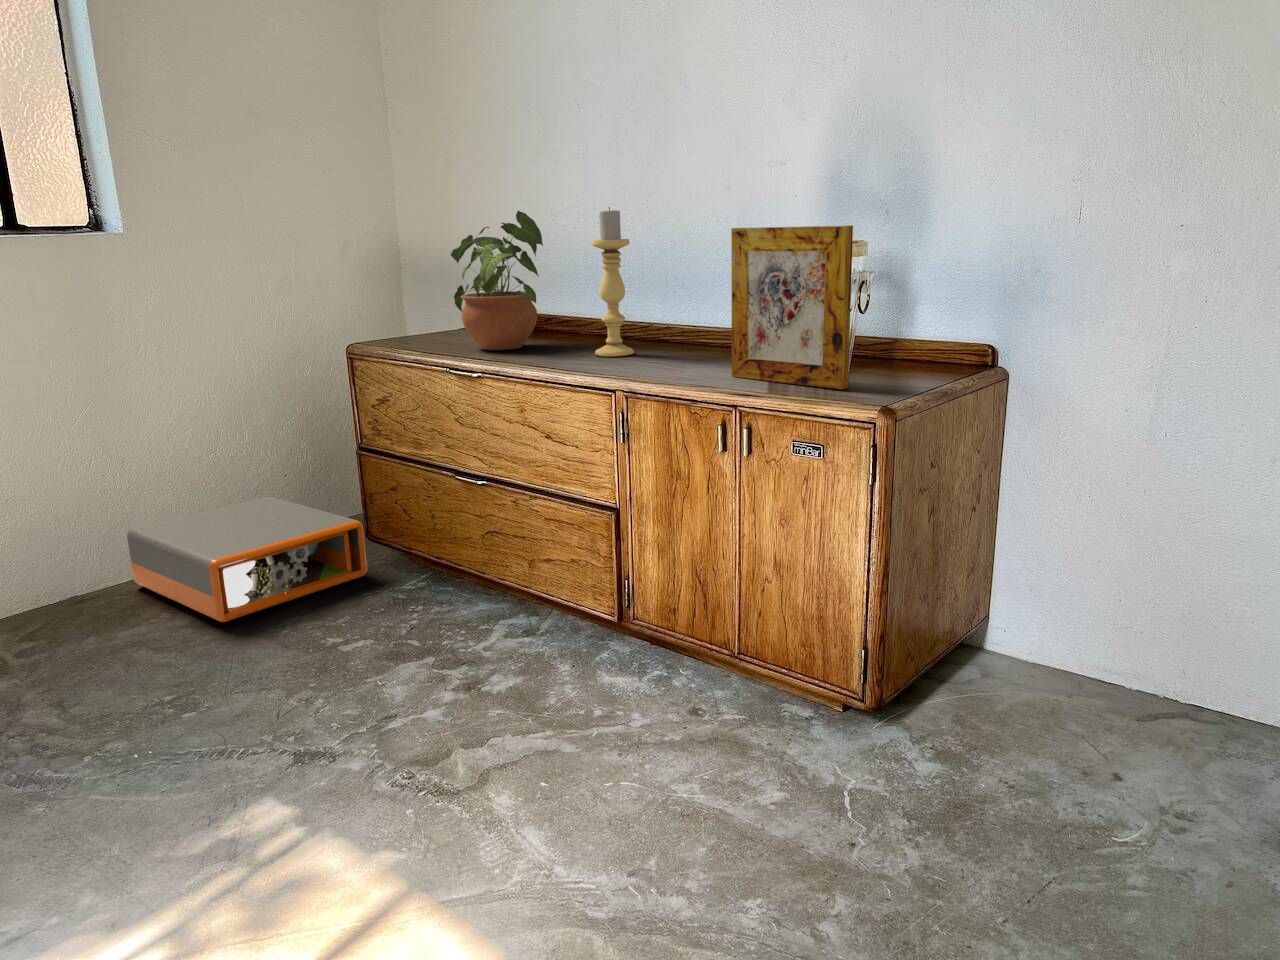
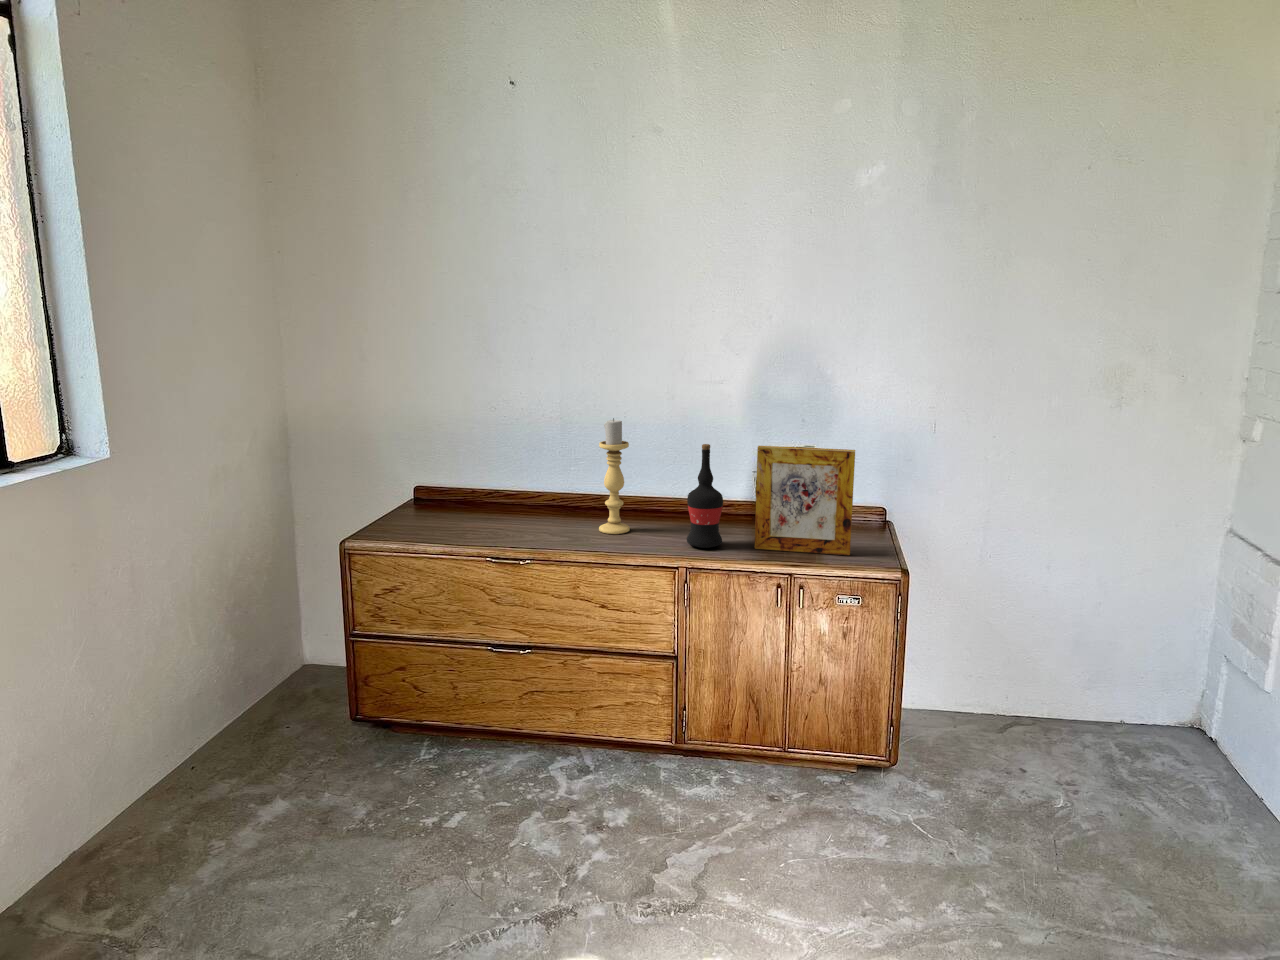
potted plant: present [451,211,543,350] -> none [449,413,540,535]
wine bottle: none [652,228,702,371] -> present [687,444,723,548]
storage box: present [127,496,367,622] -> none [122,695,374,833]

